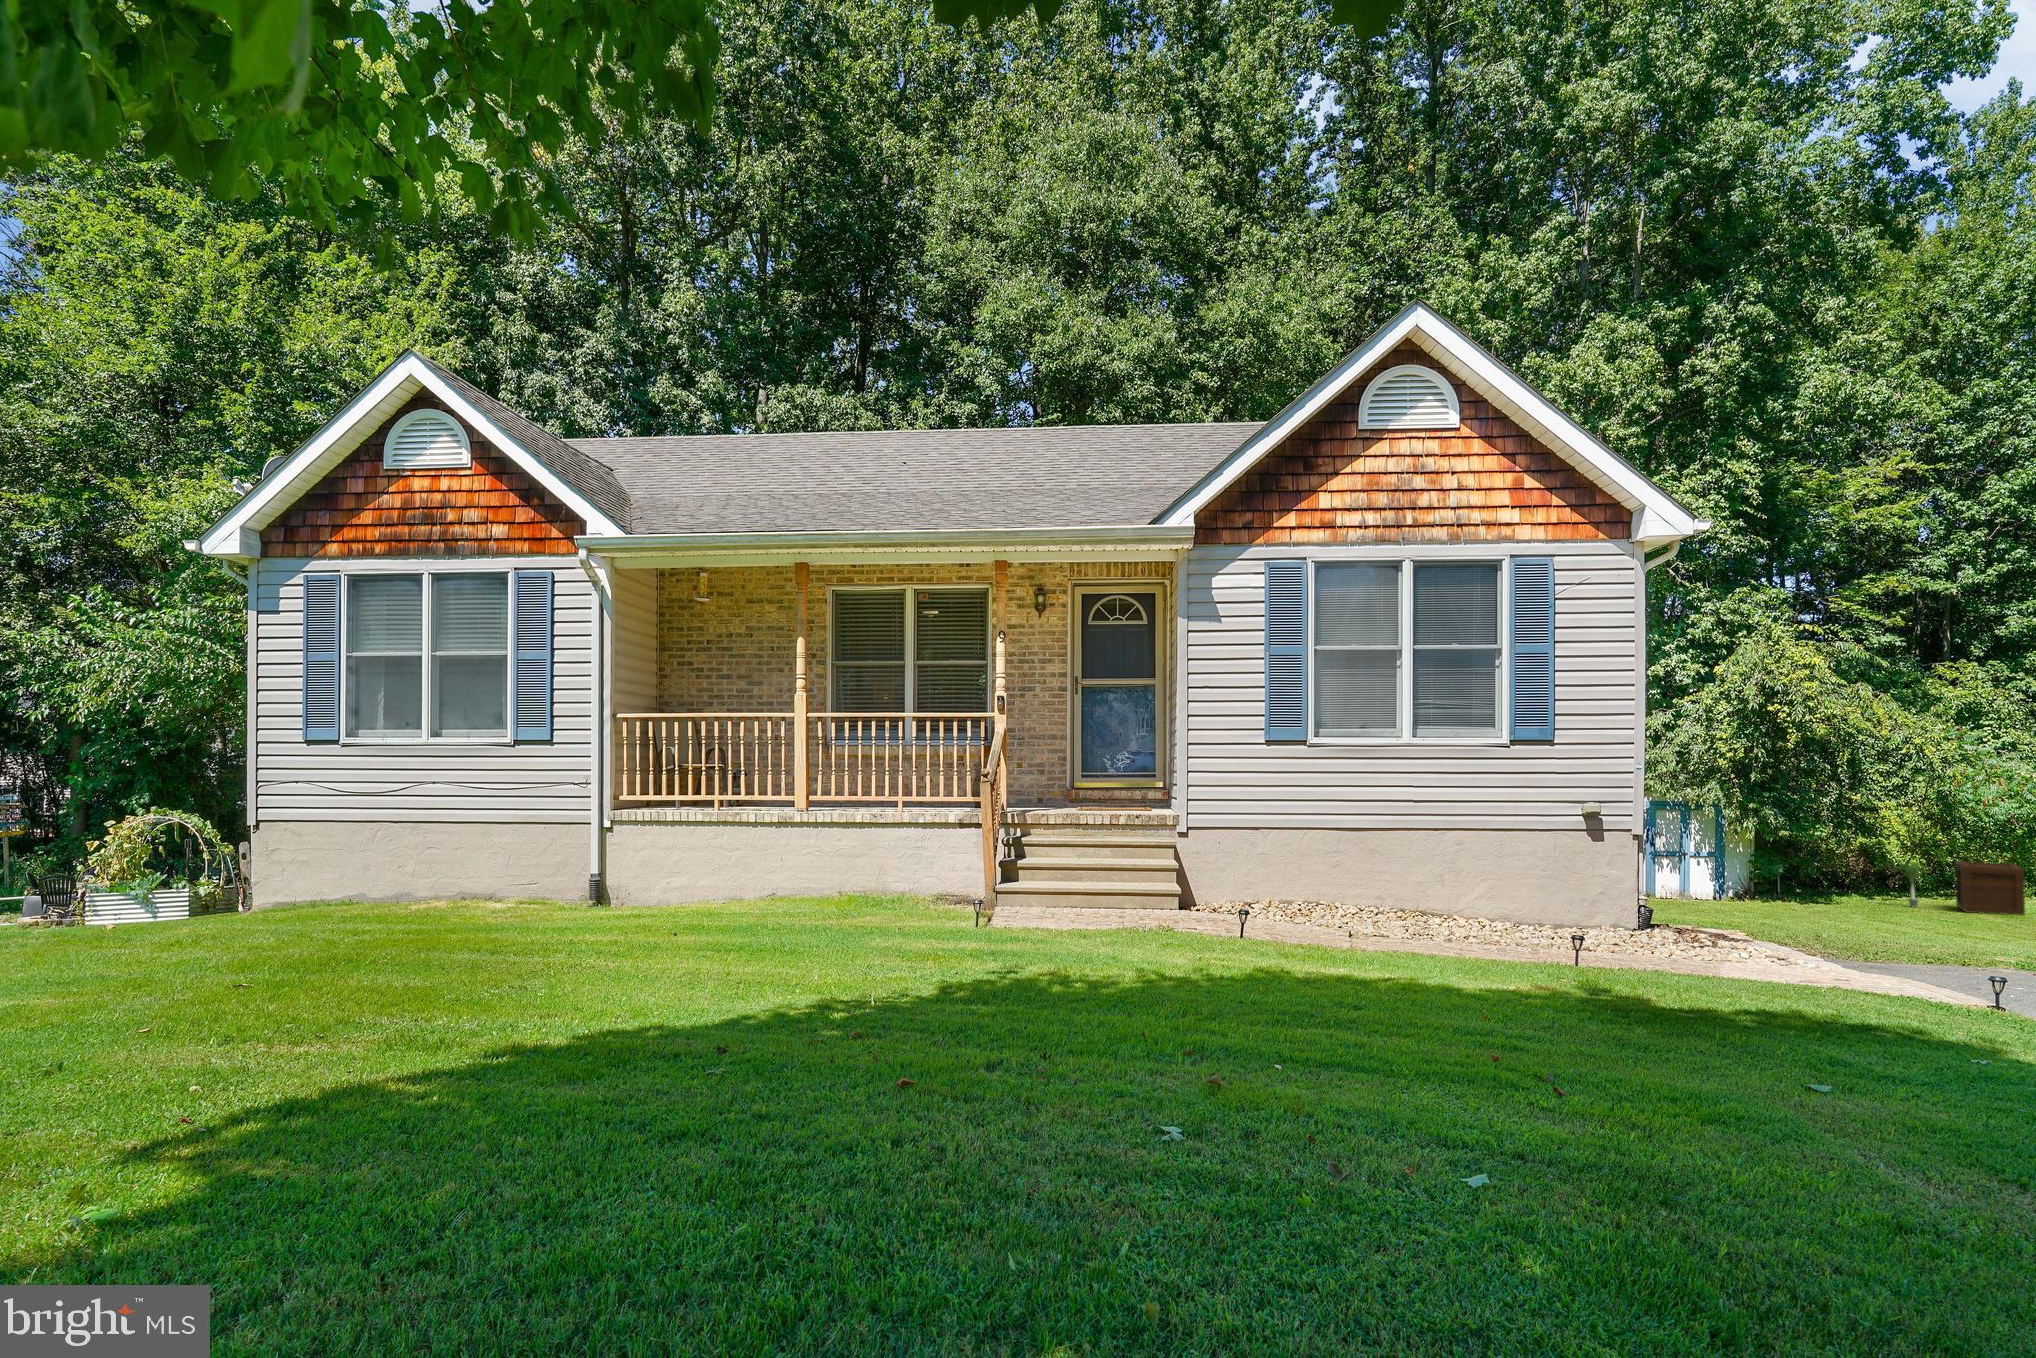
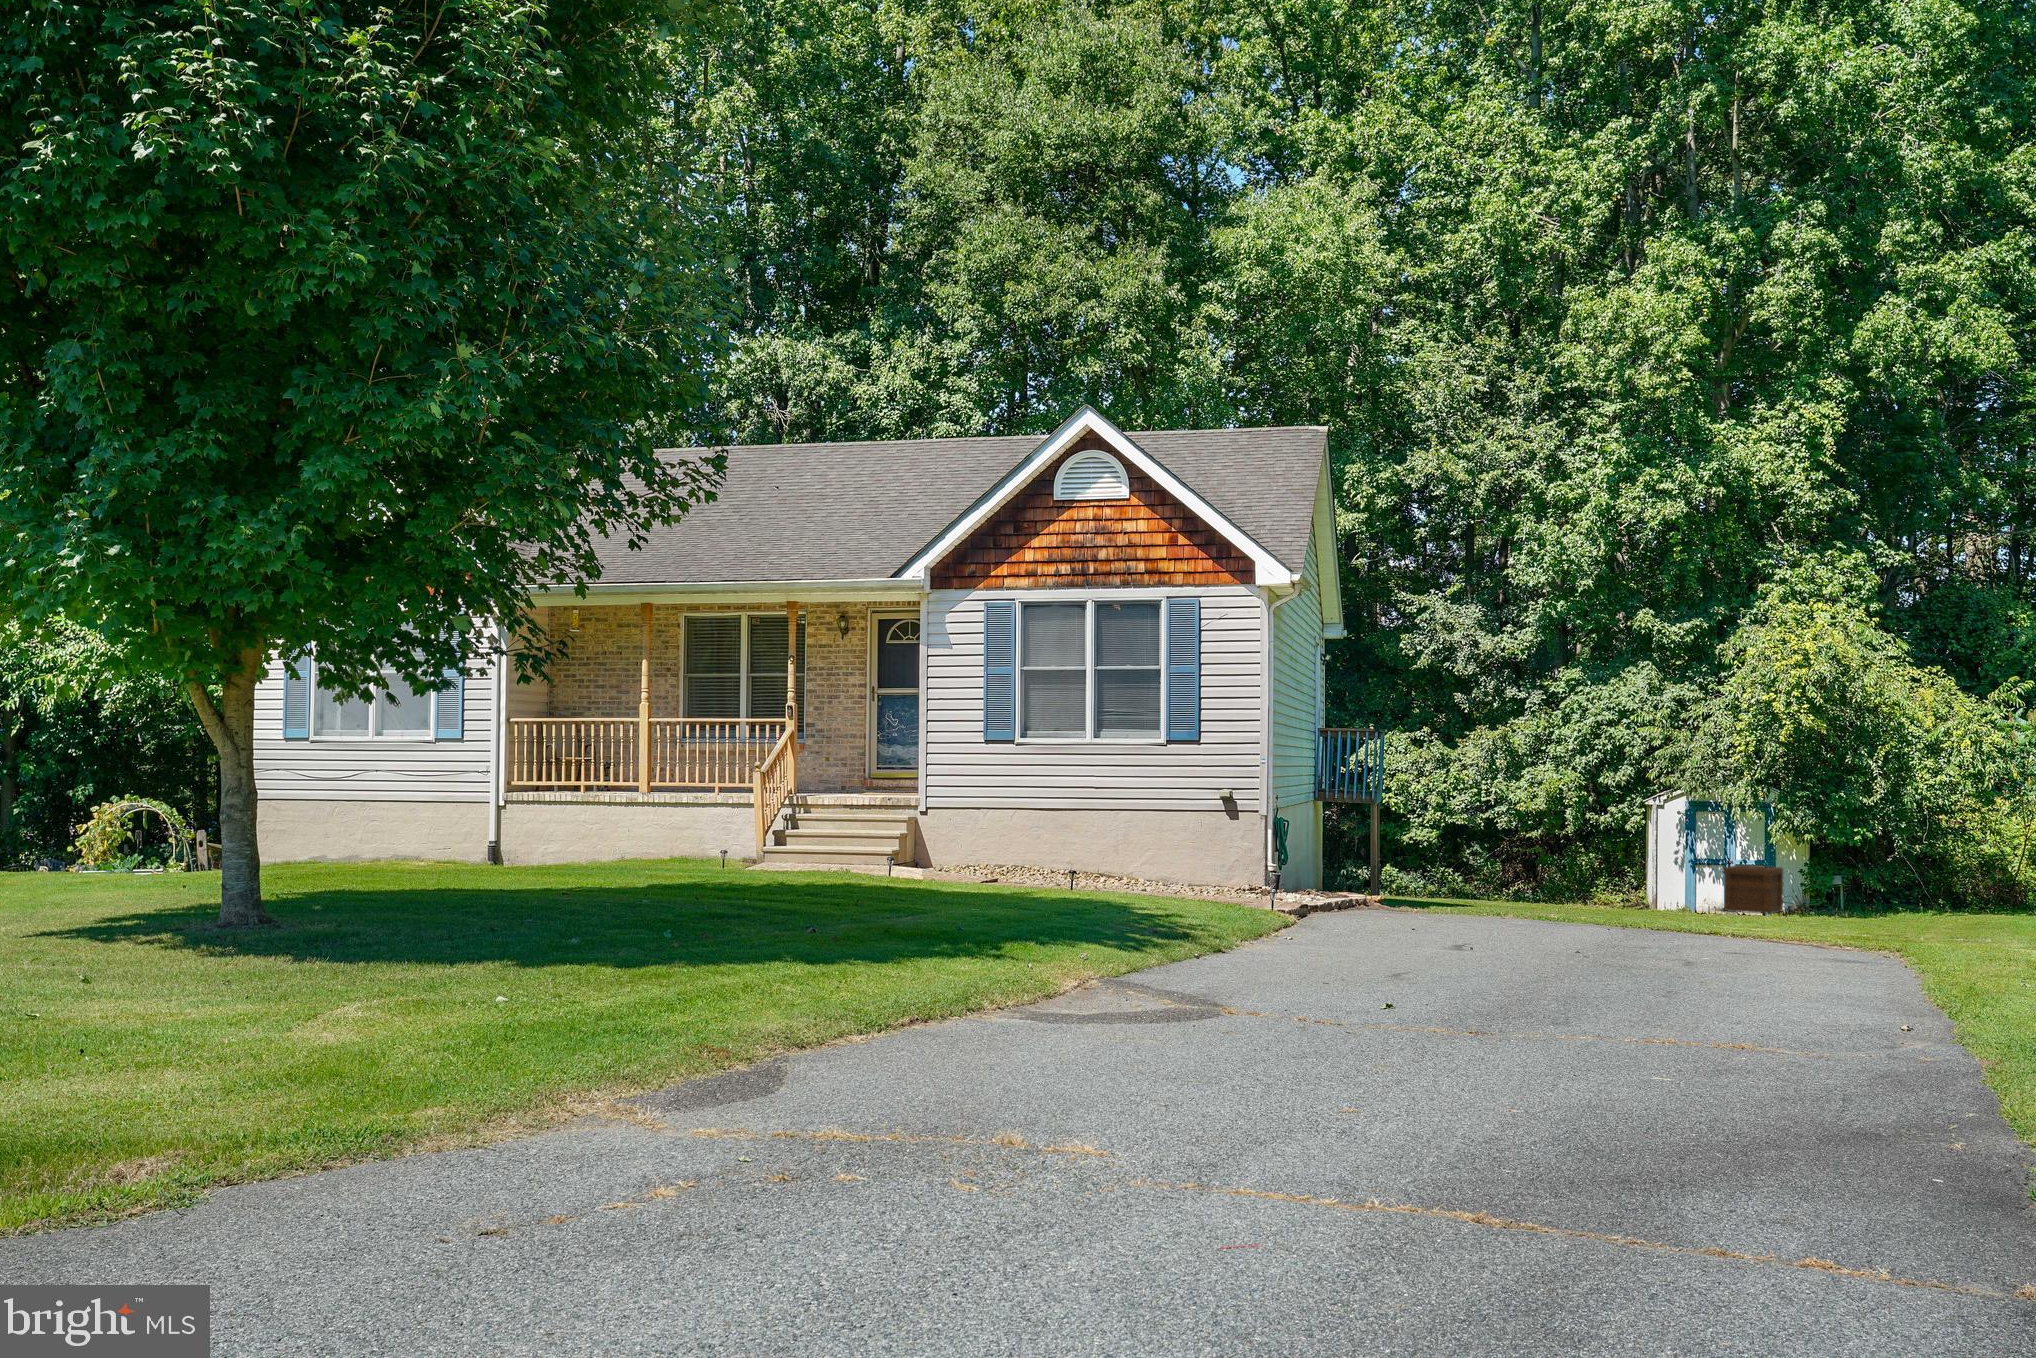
potted plant: present [1903,862,1920,907] -> none [1682,857,1718,908]

